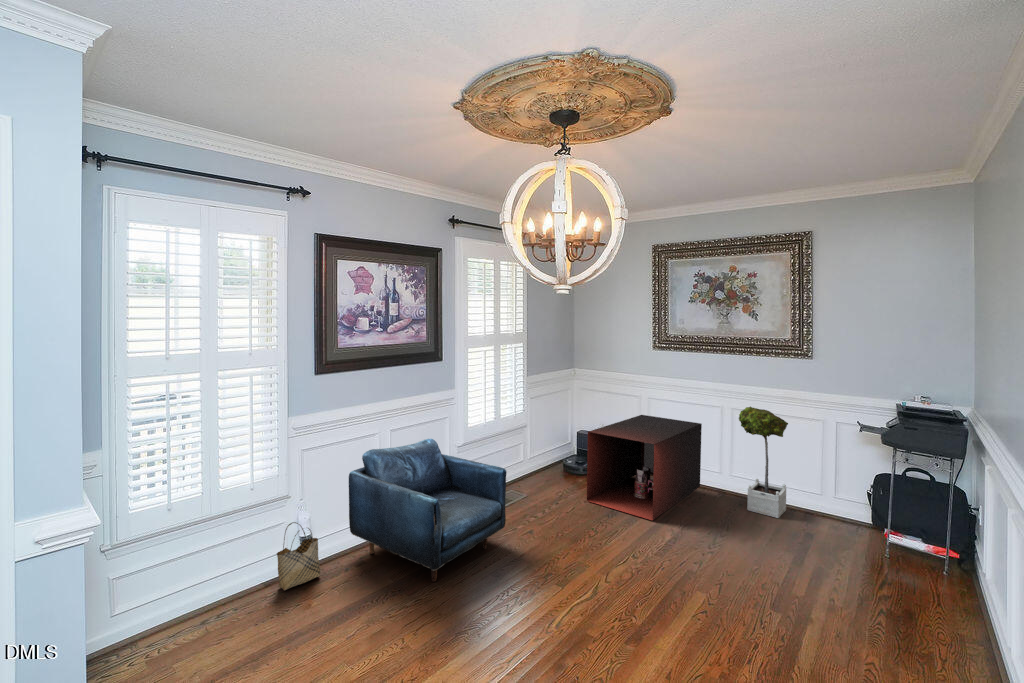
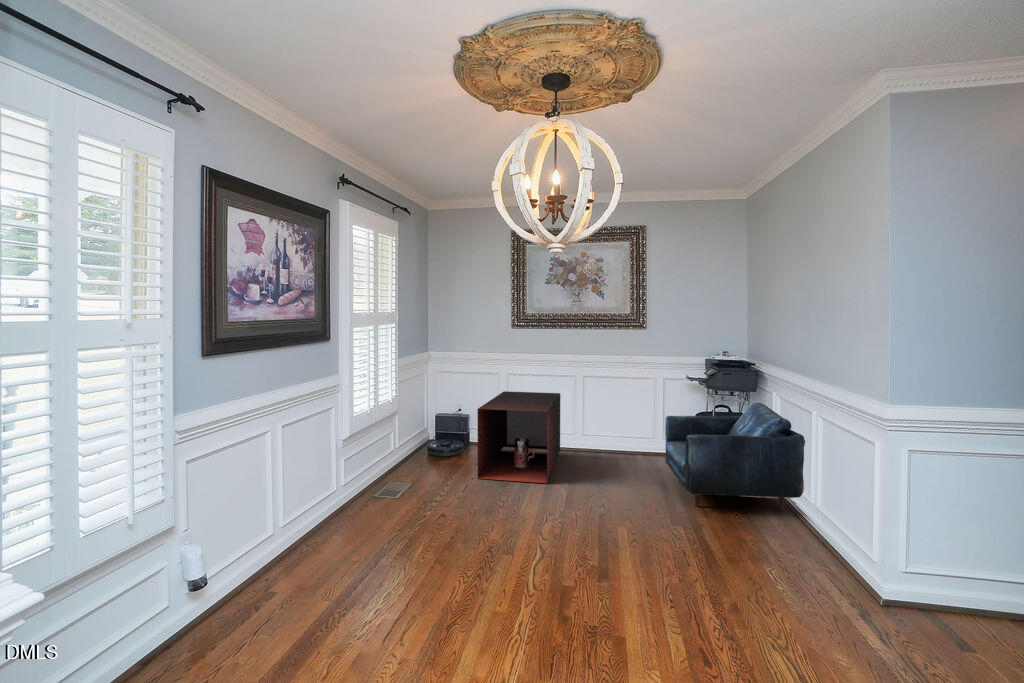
potted tree: present [739,406,788,518] -> none [598,372,637,463]
armchair: present [349,439,507,582] -> present [665,402,805,510]
woven basket: present [277,522,320,590] -> none [172,561,230,655]

